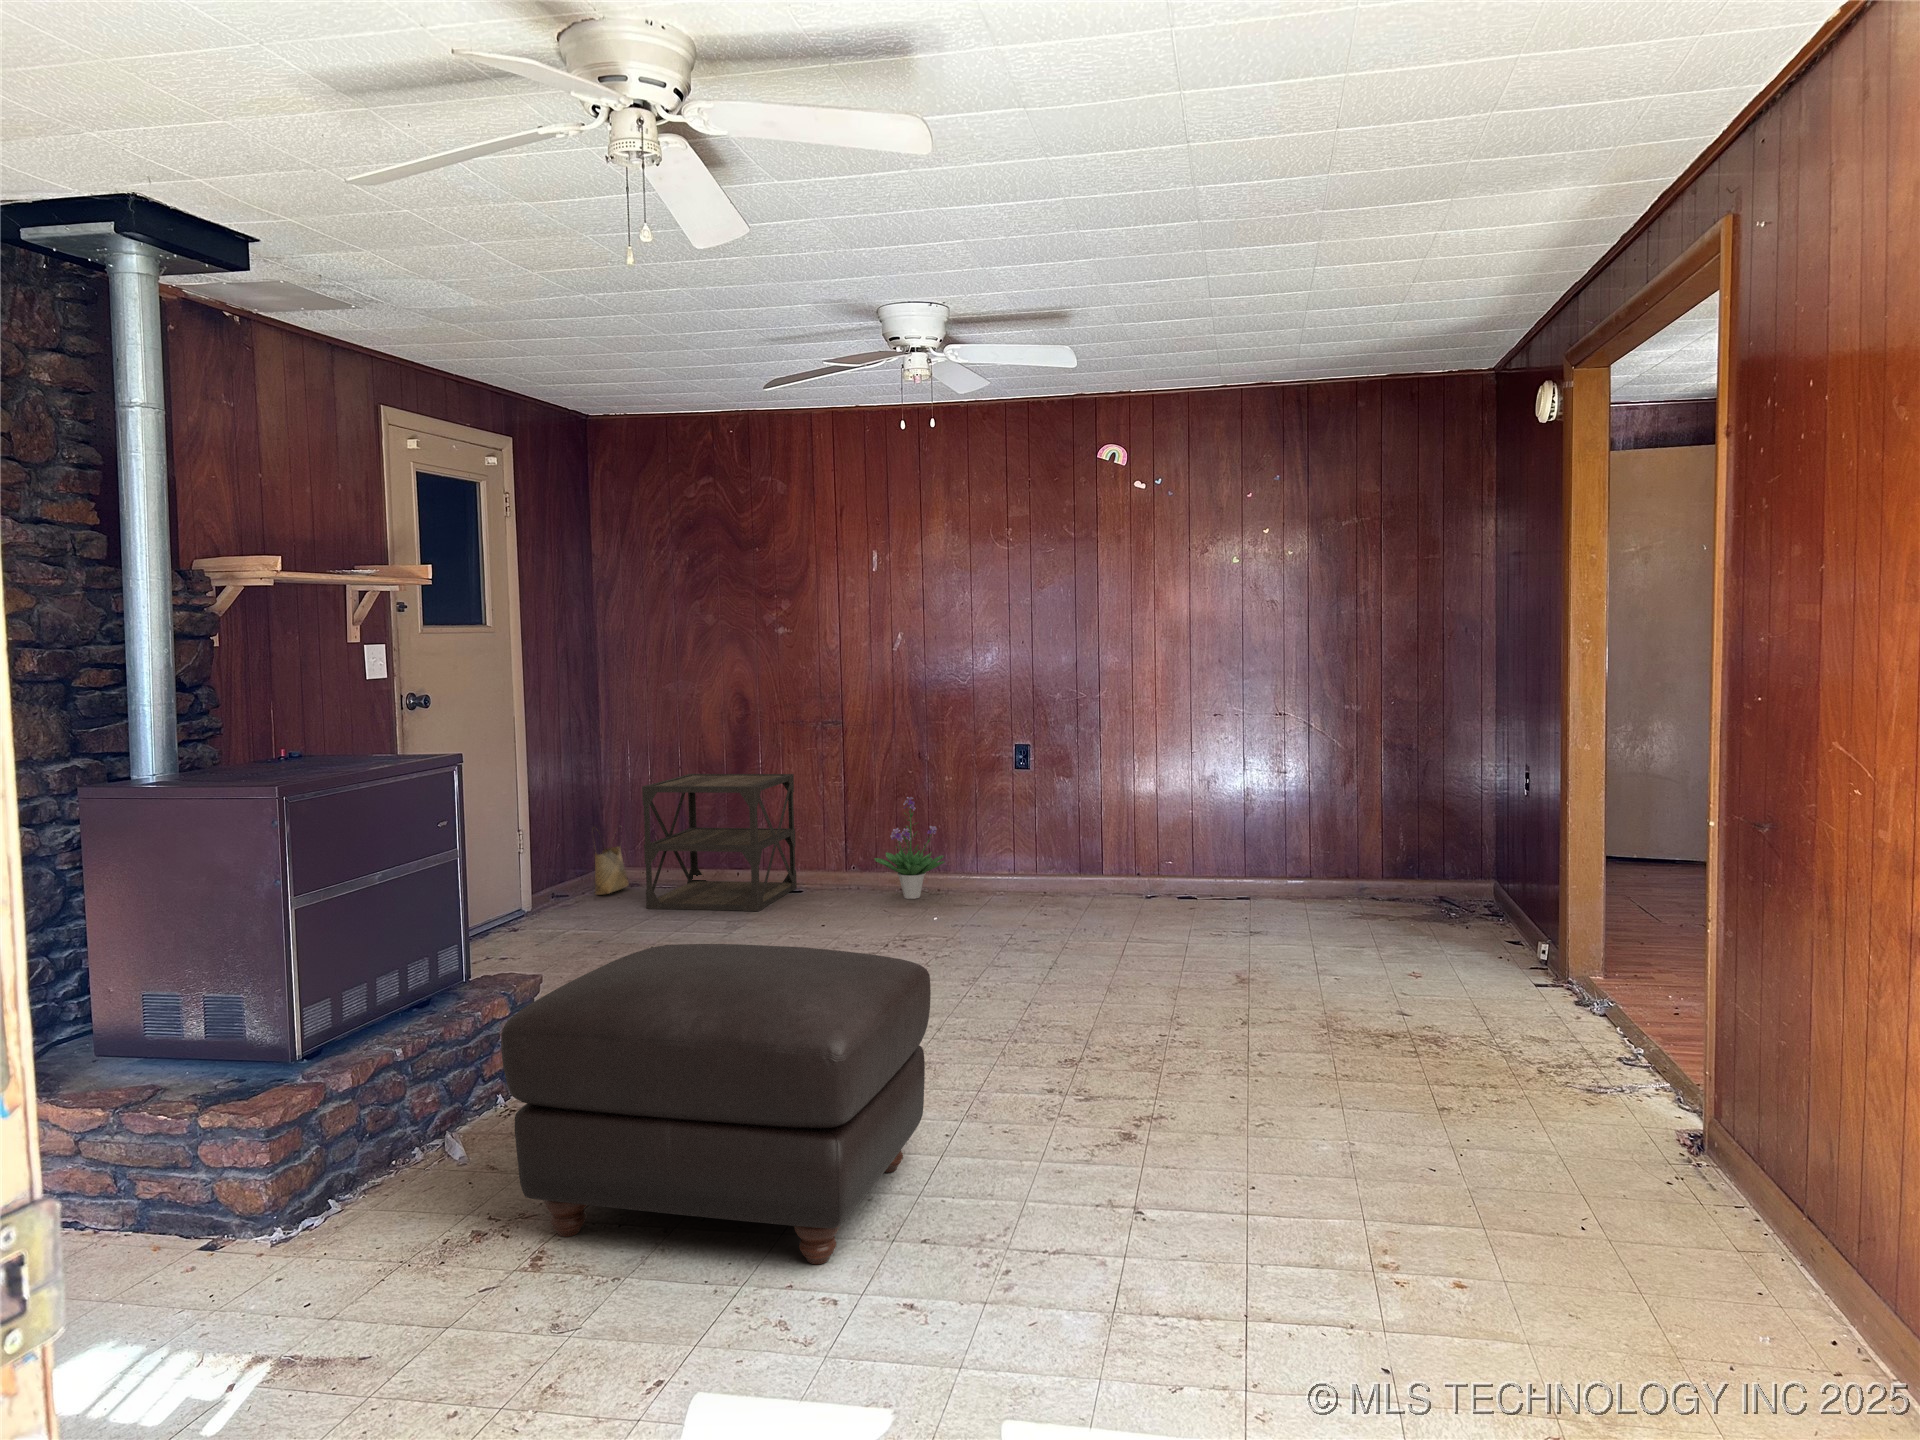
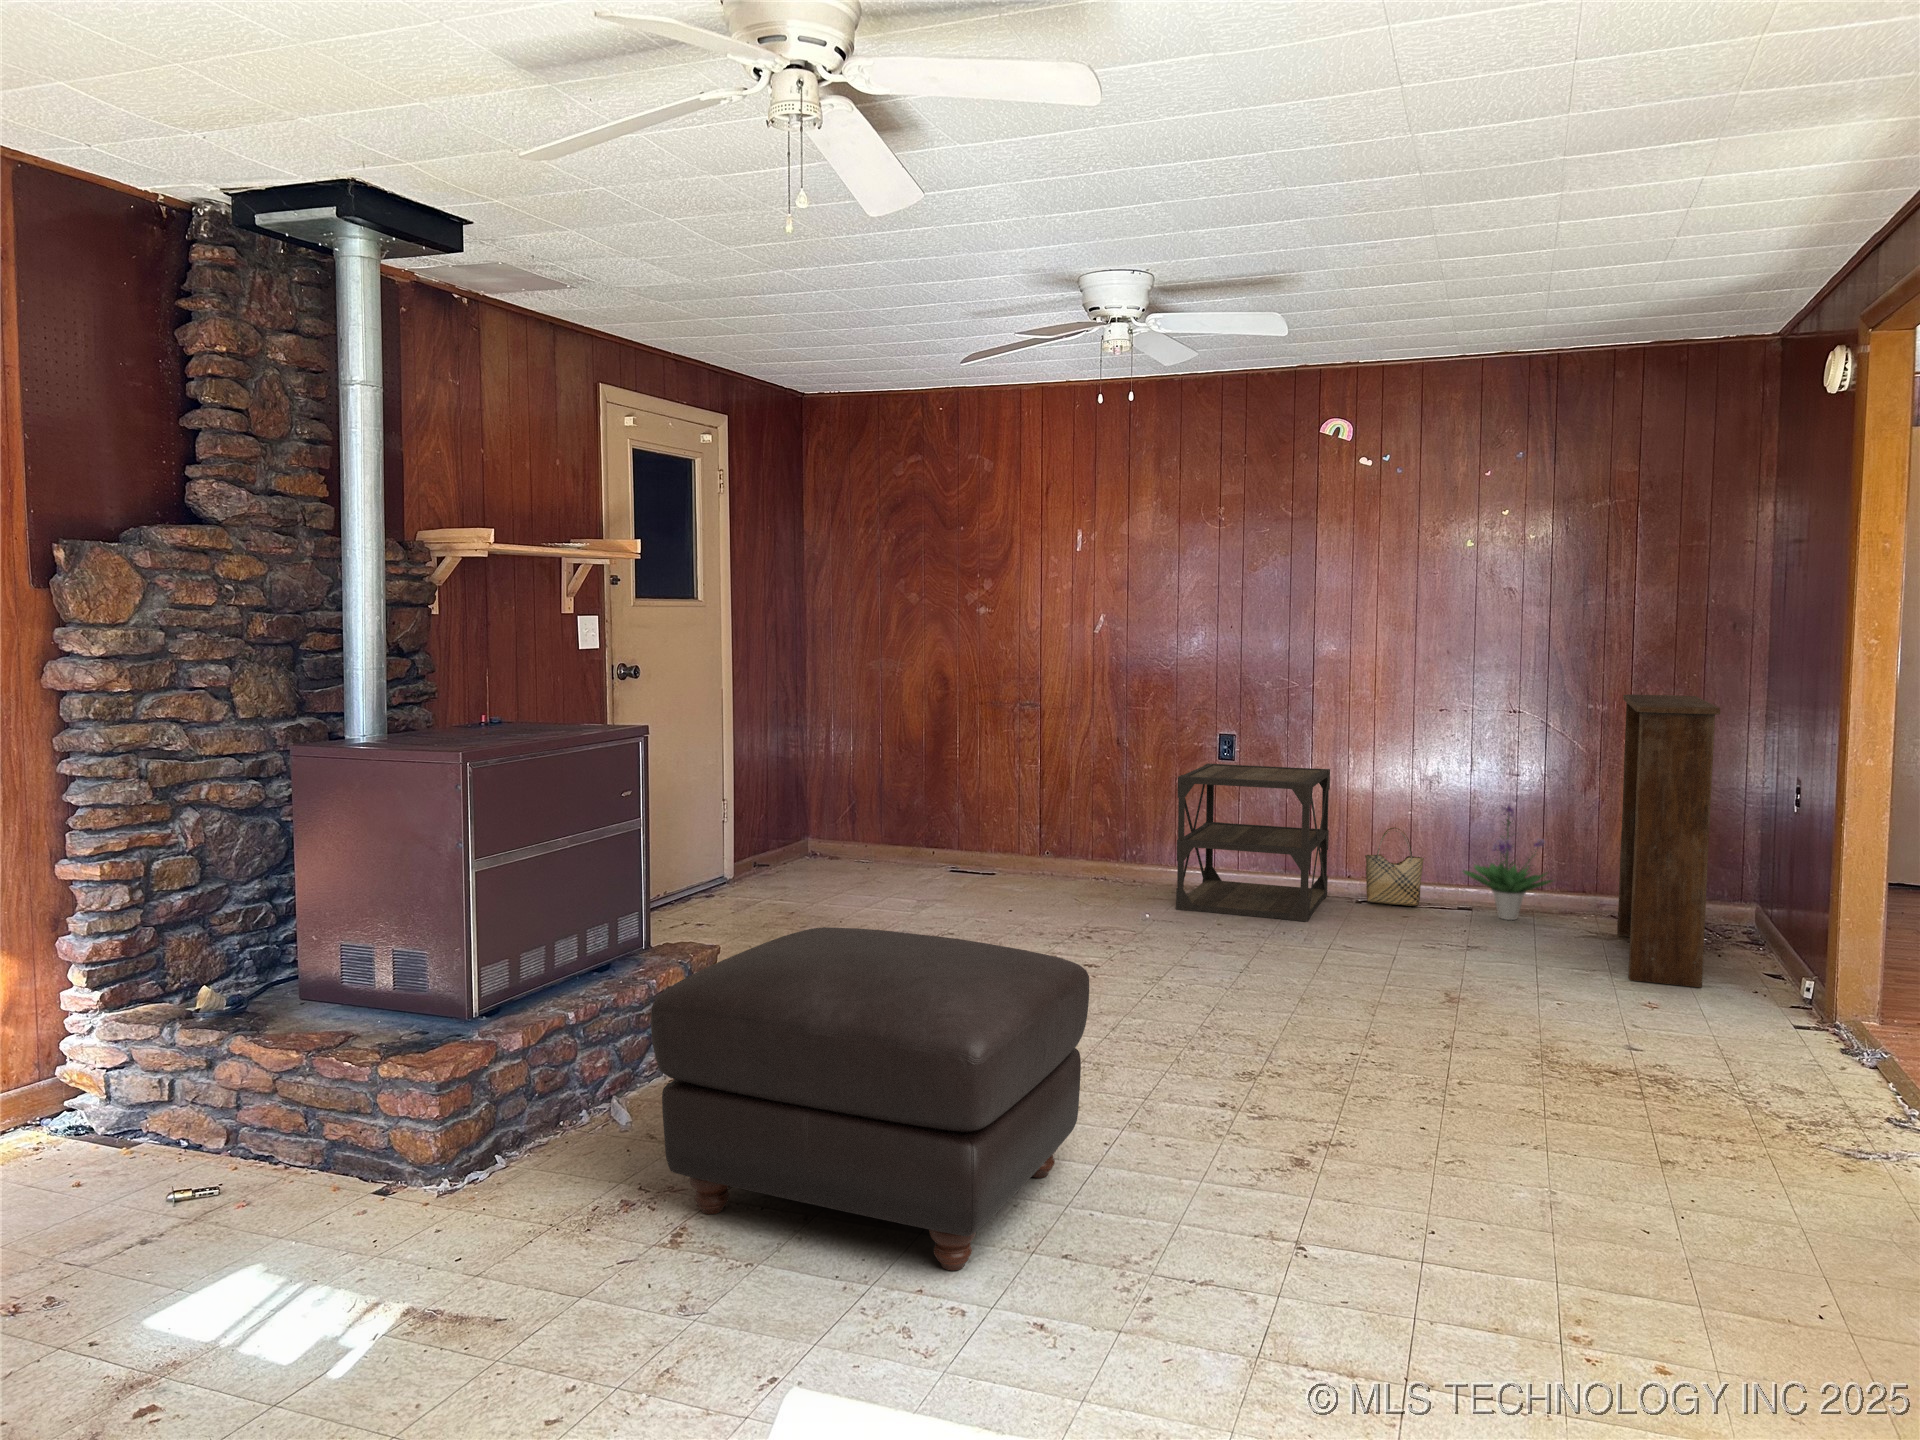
bookshelf: none [1378,696,1462,957] -> present [1617,694,1720,987]
side table: present [642,774,797,911] -> present [1176,763,1330,921]
potted plant: present [874,797,945,899] -> present [1462,804,1553,920]
woven basket: present [595,847,629,895] -> present [1365,828,1424,906]

